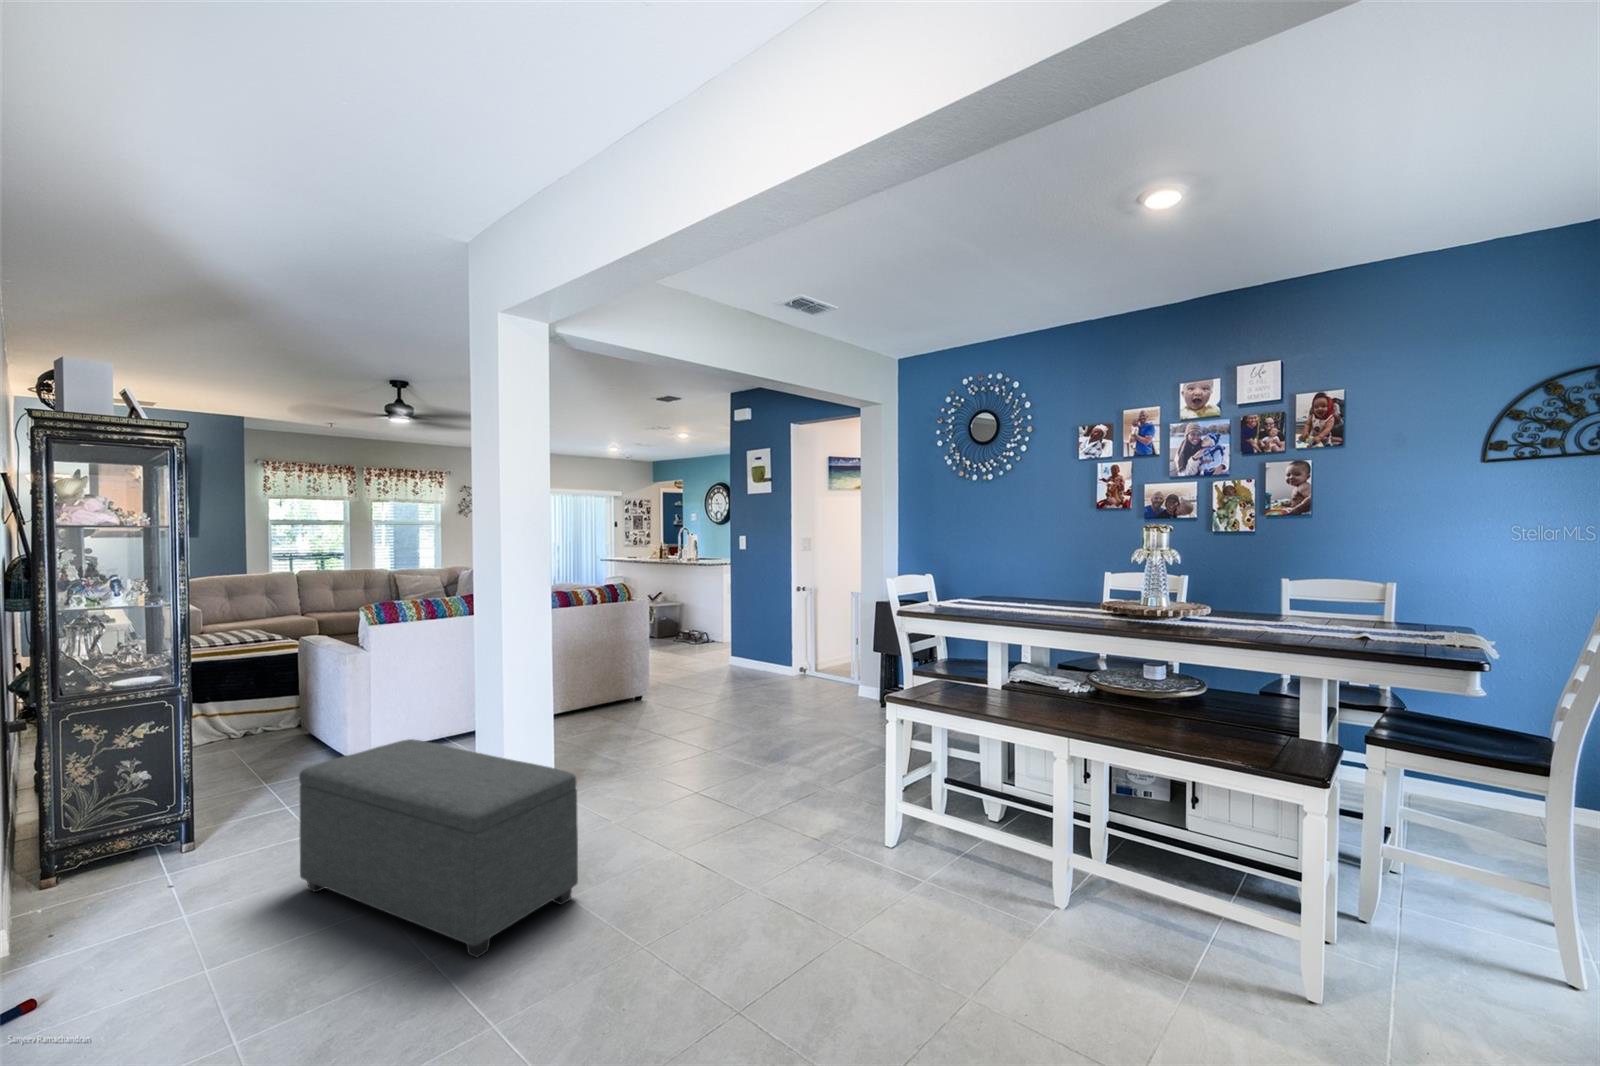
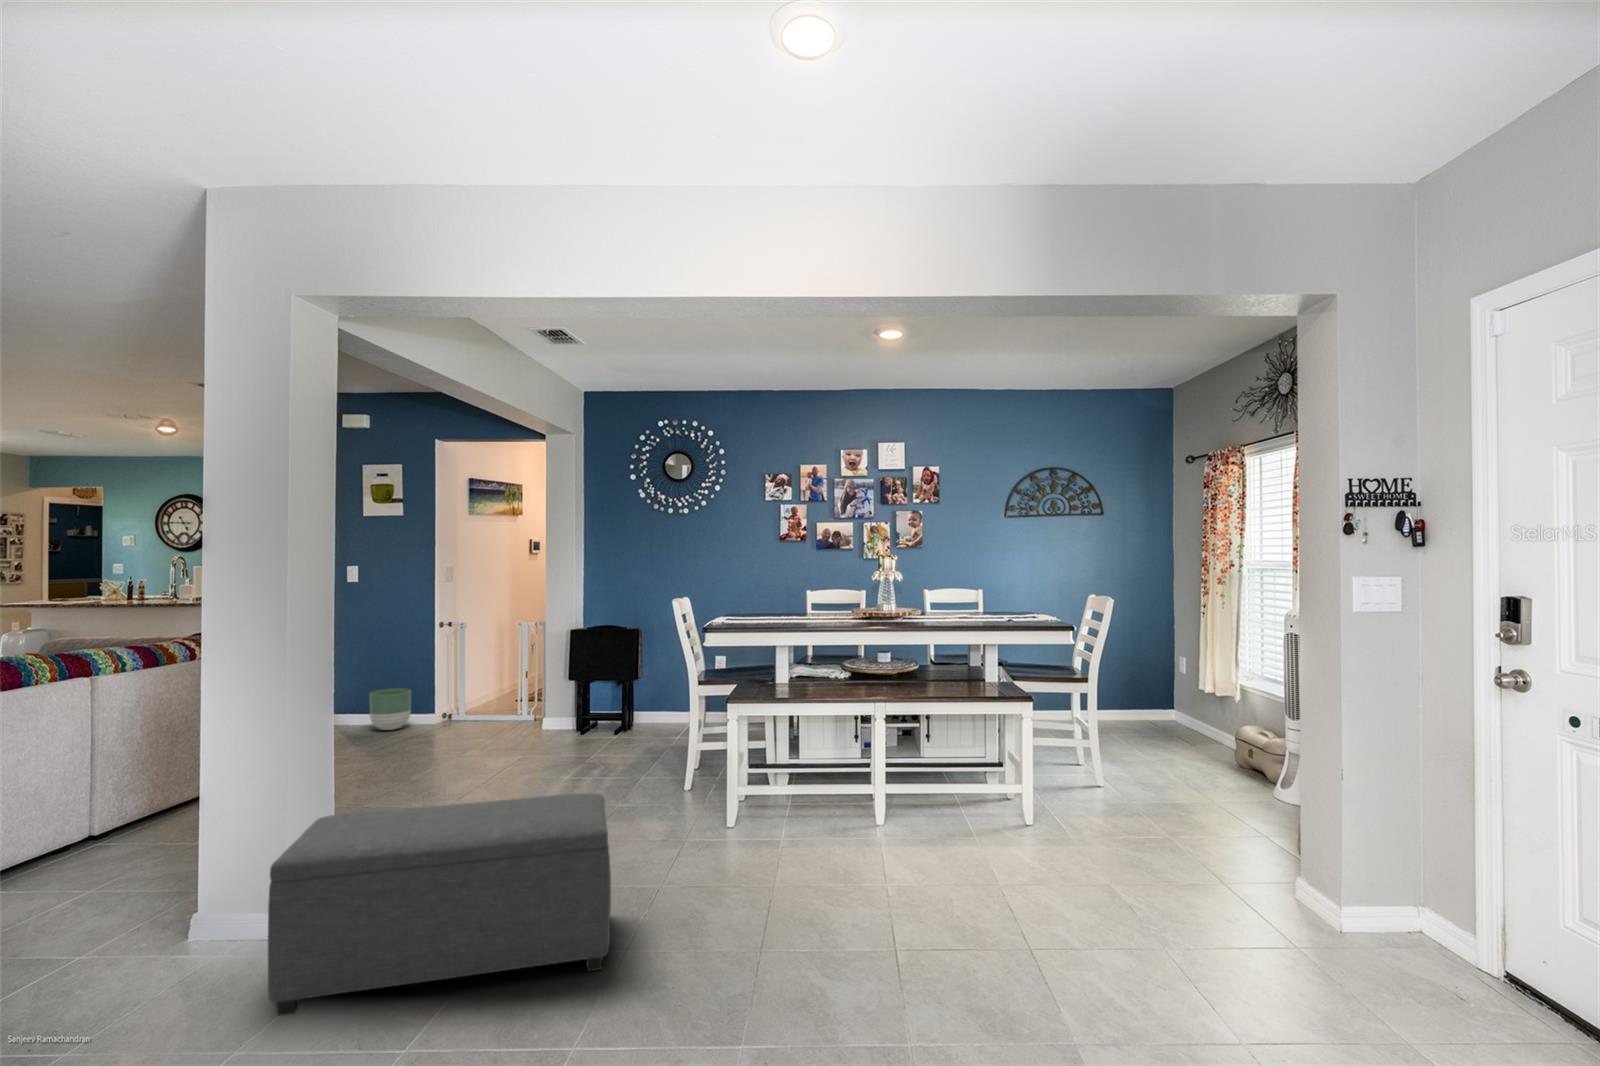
planter: none [742,639,773,673] -> present [370,688,411,730]

